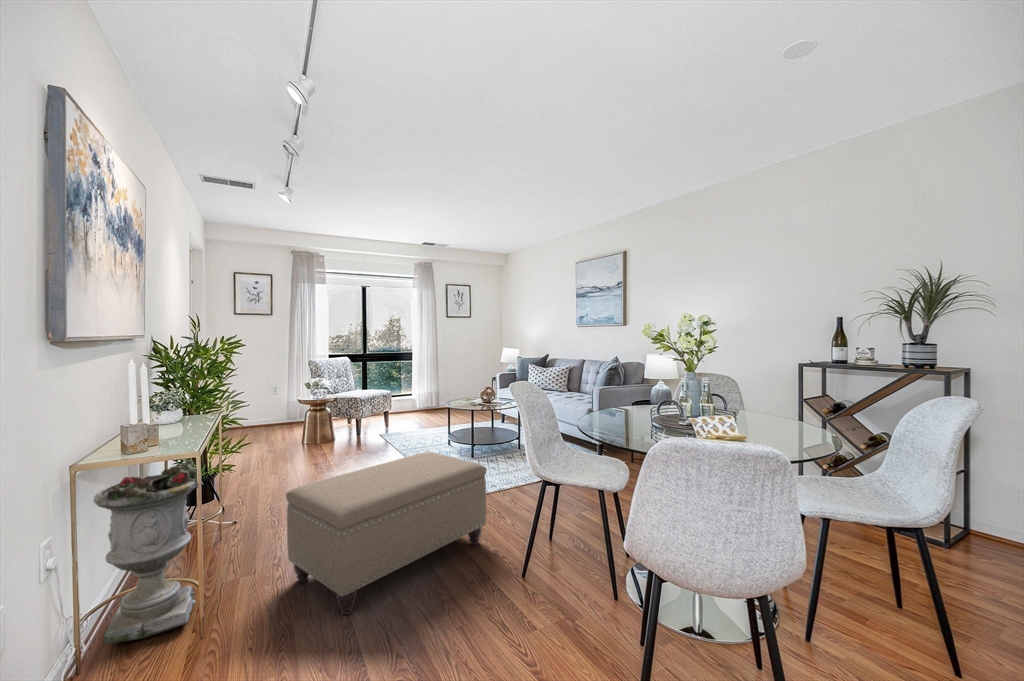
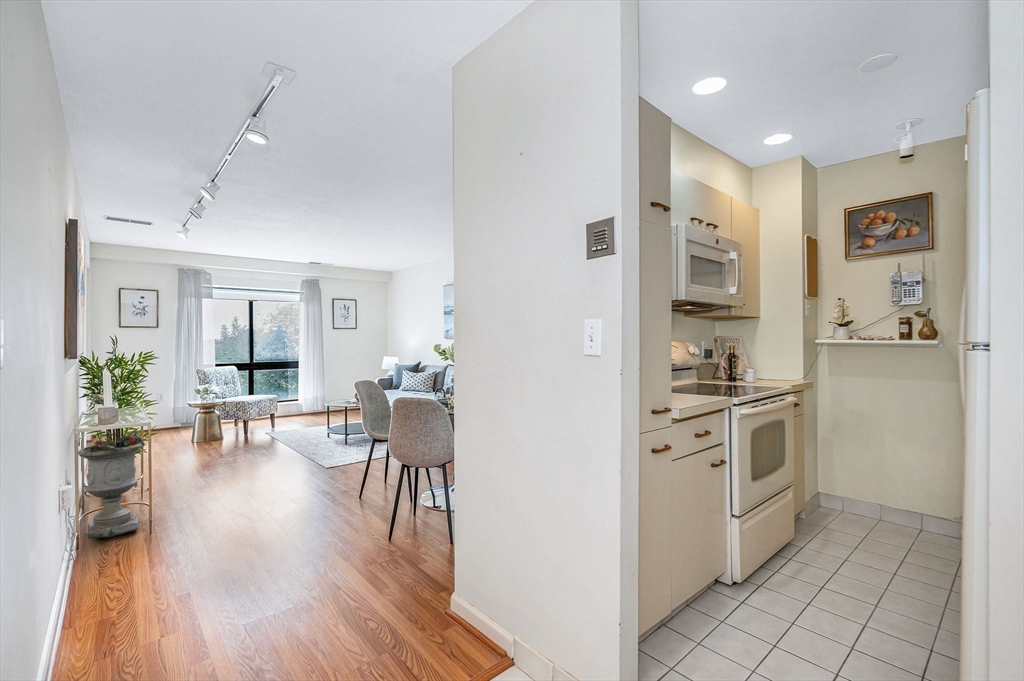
ottoman: present [286,452,487,615] -> none [199,432,341,521]

